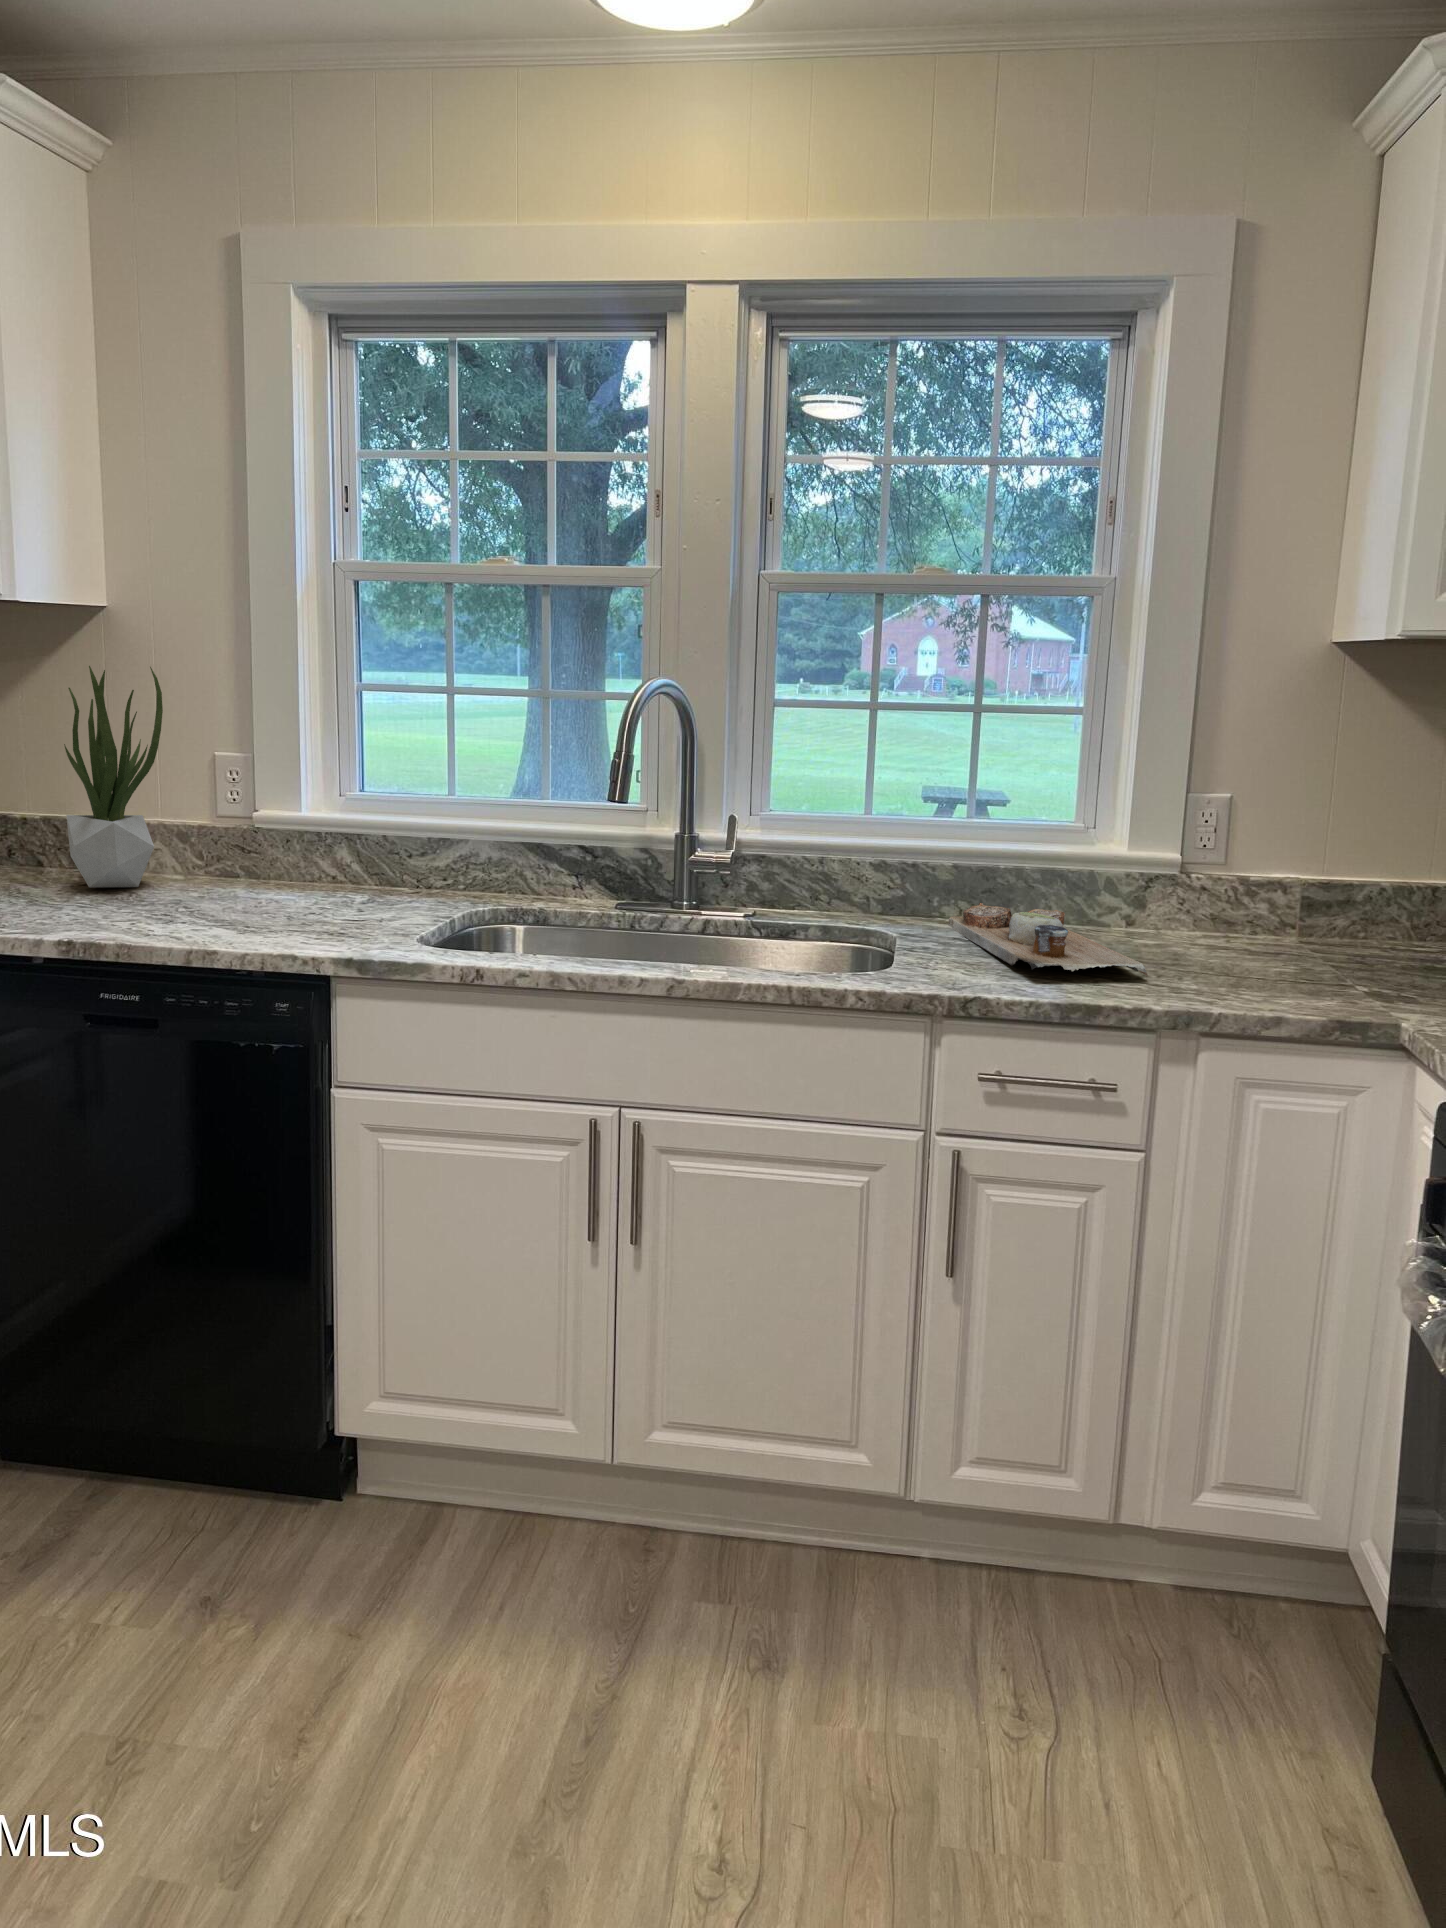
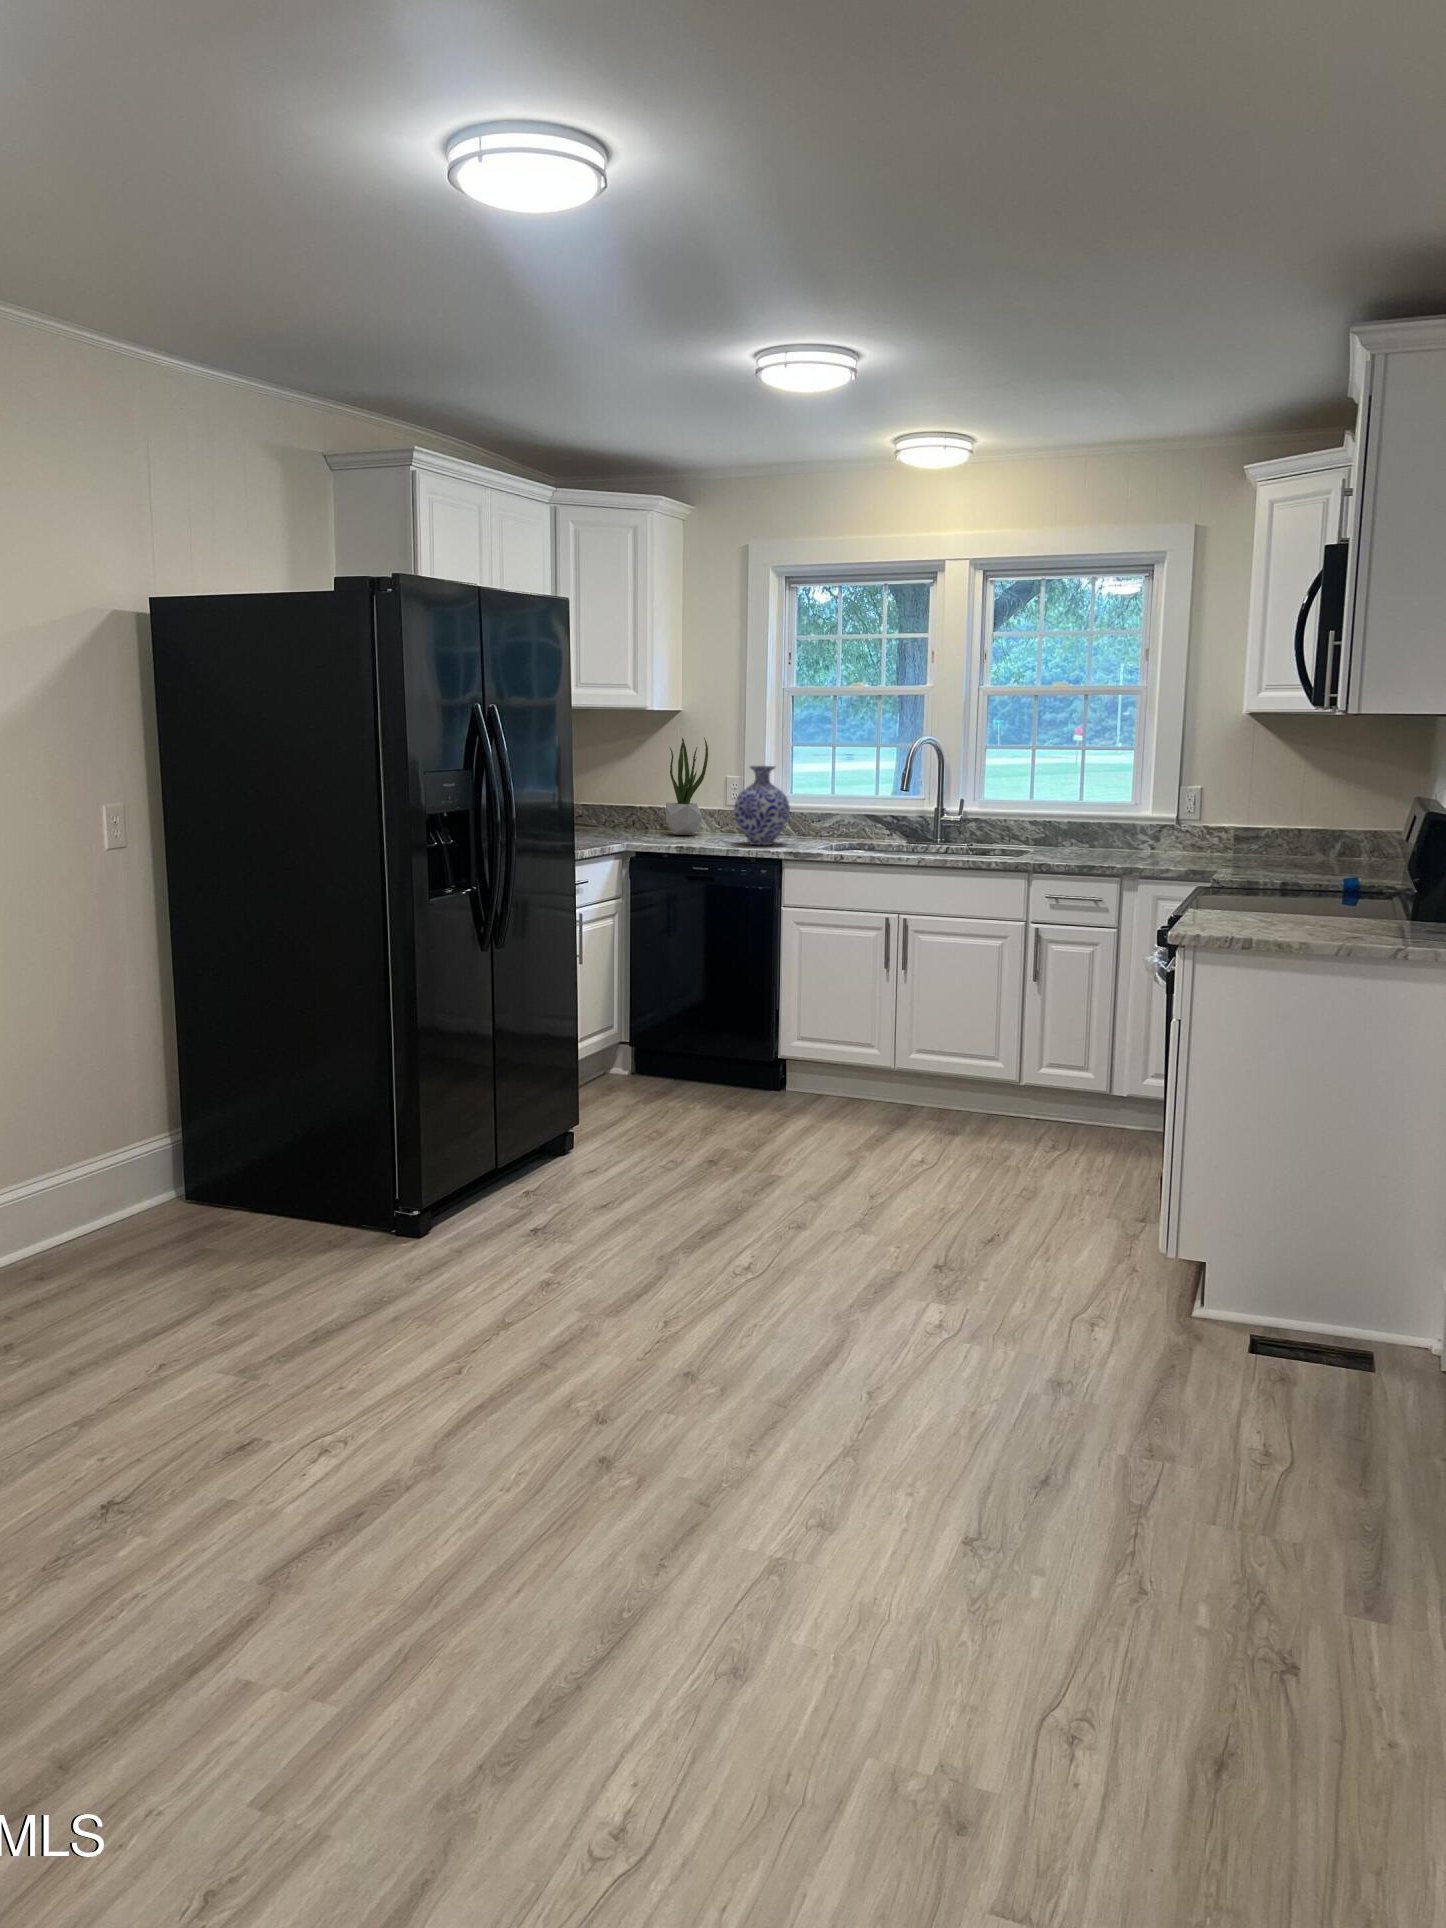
vase: none [212,738,349,927] -> present [734,766,790,845]
cutting board: present [948,903,1148,976] -> none [1063,839,1131,861]

